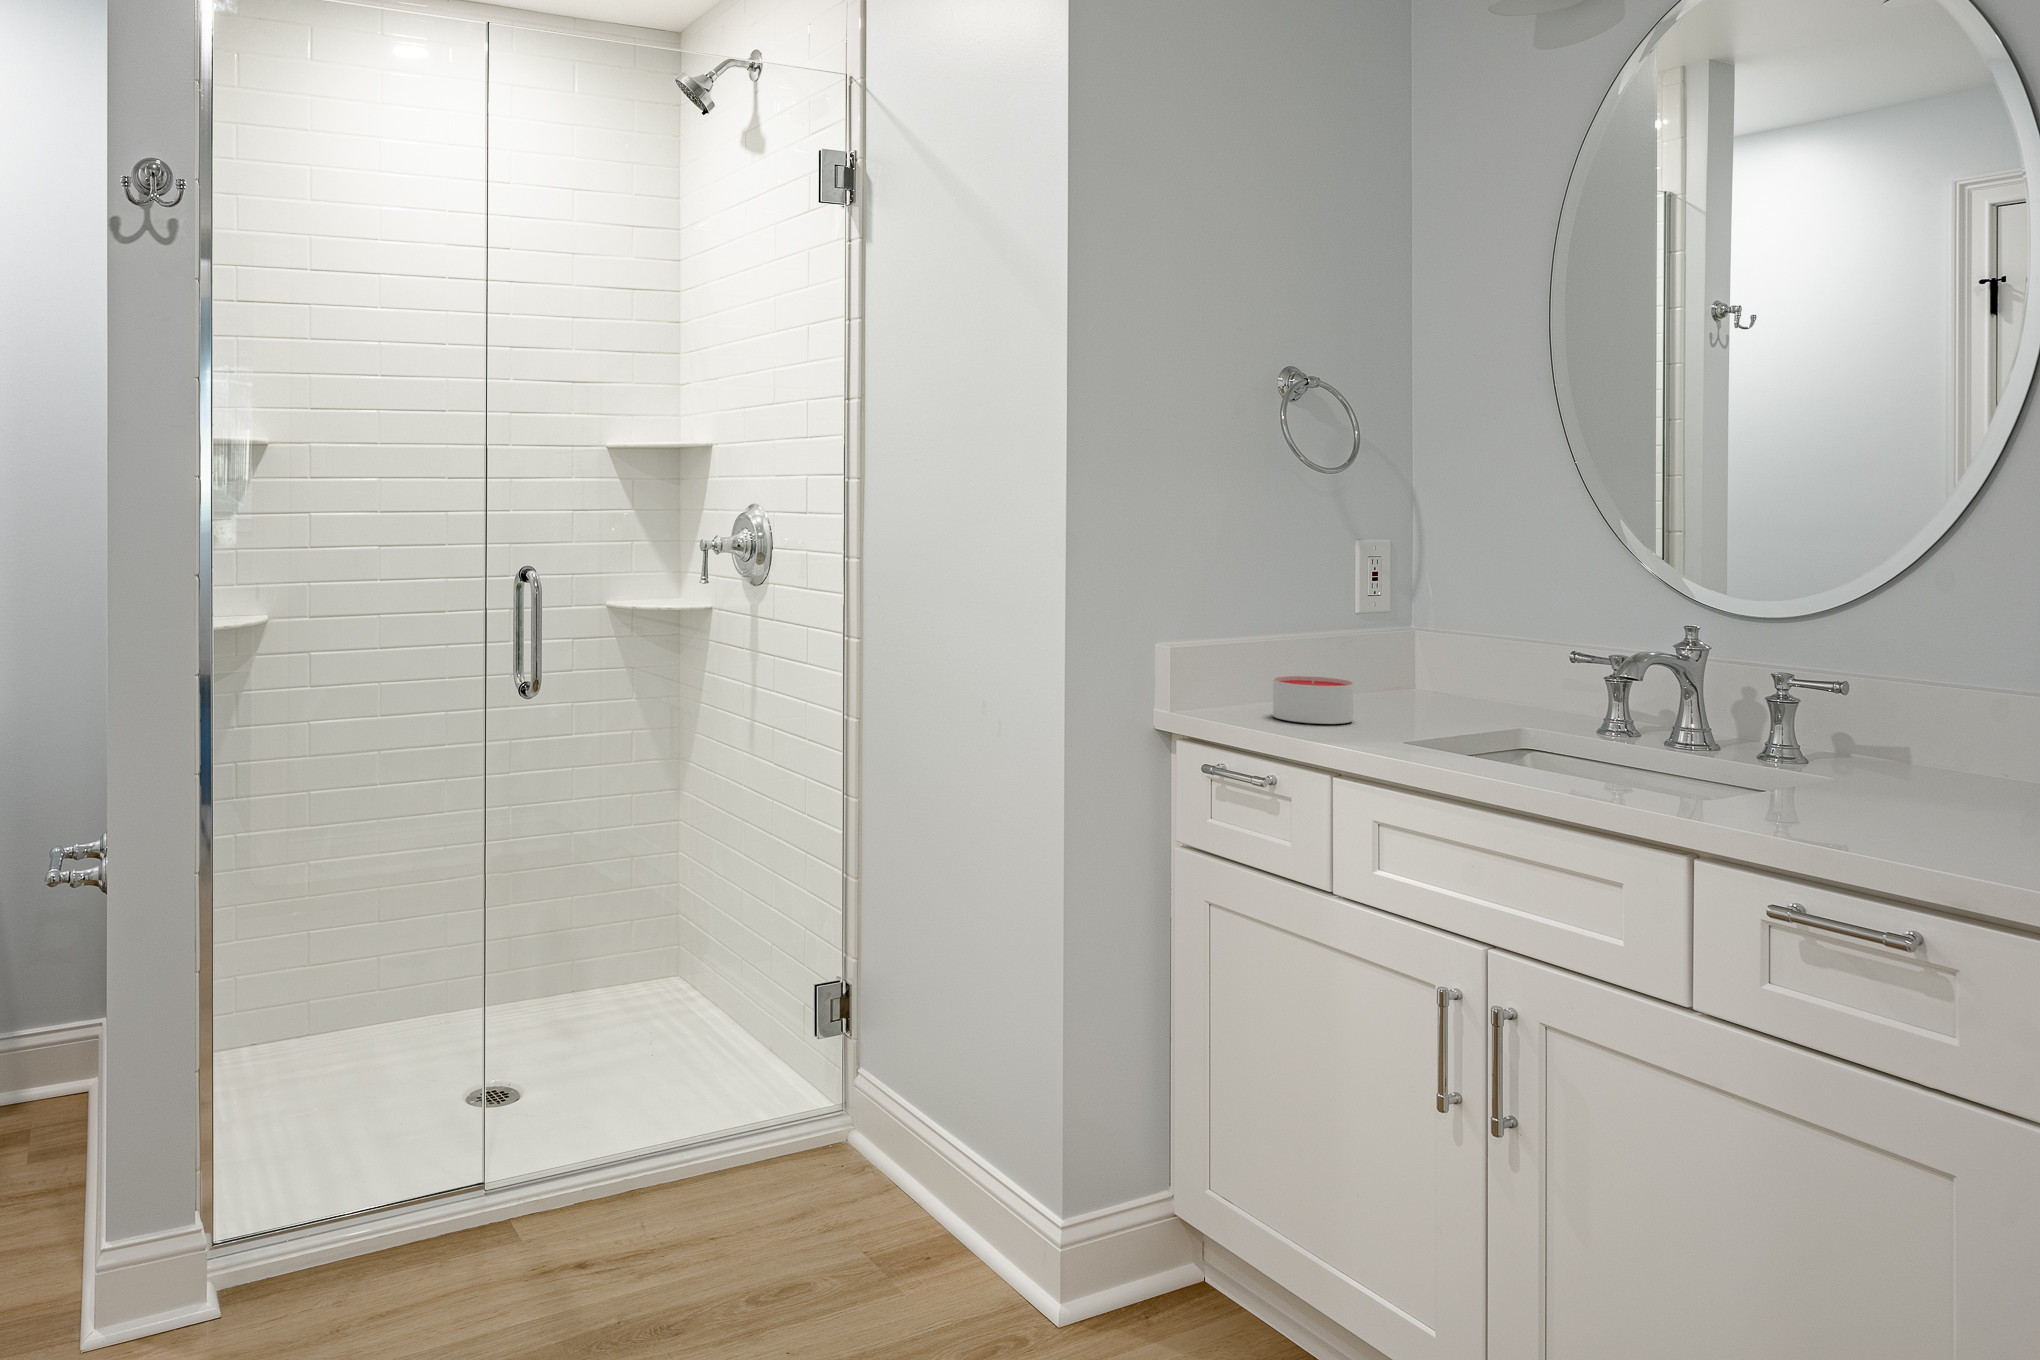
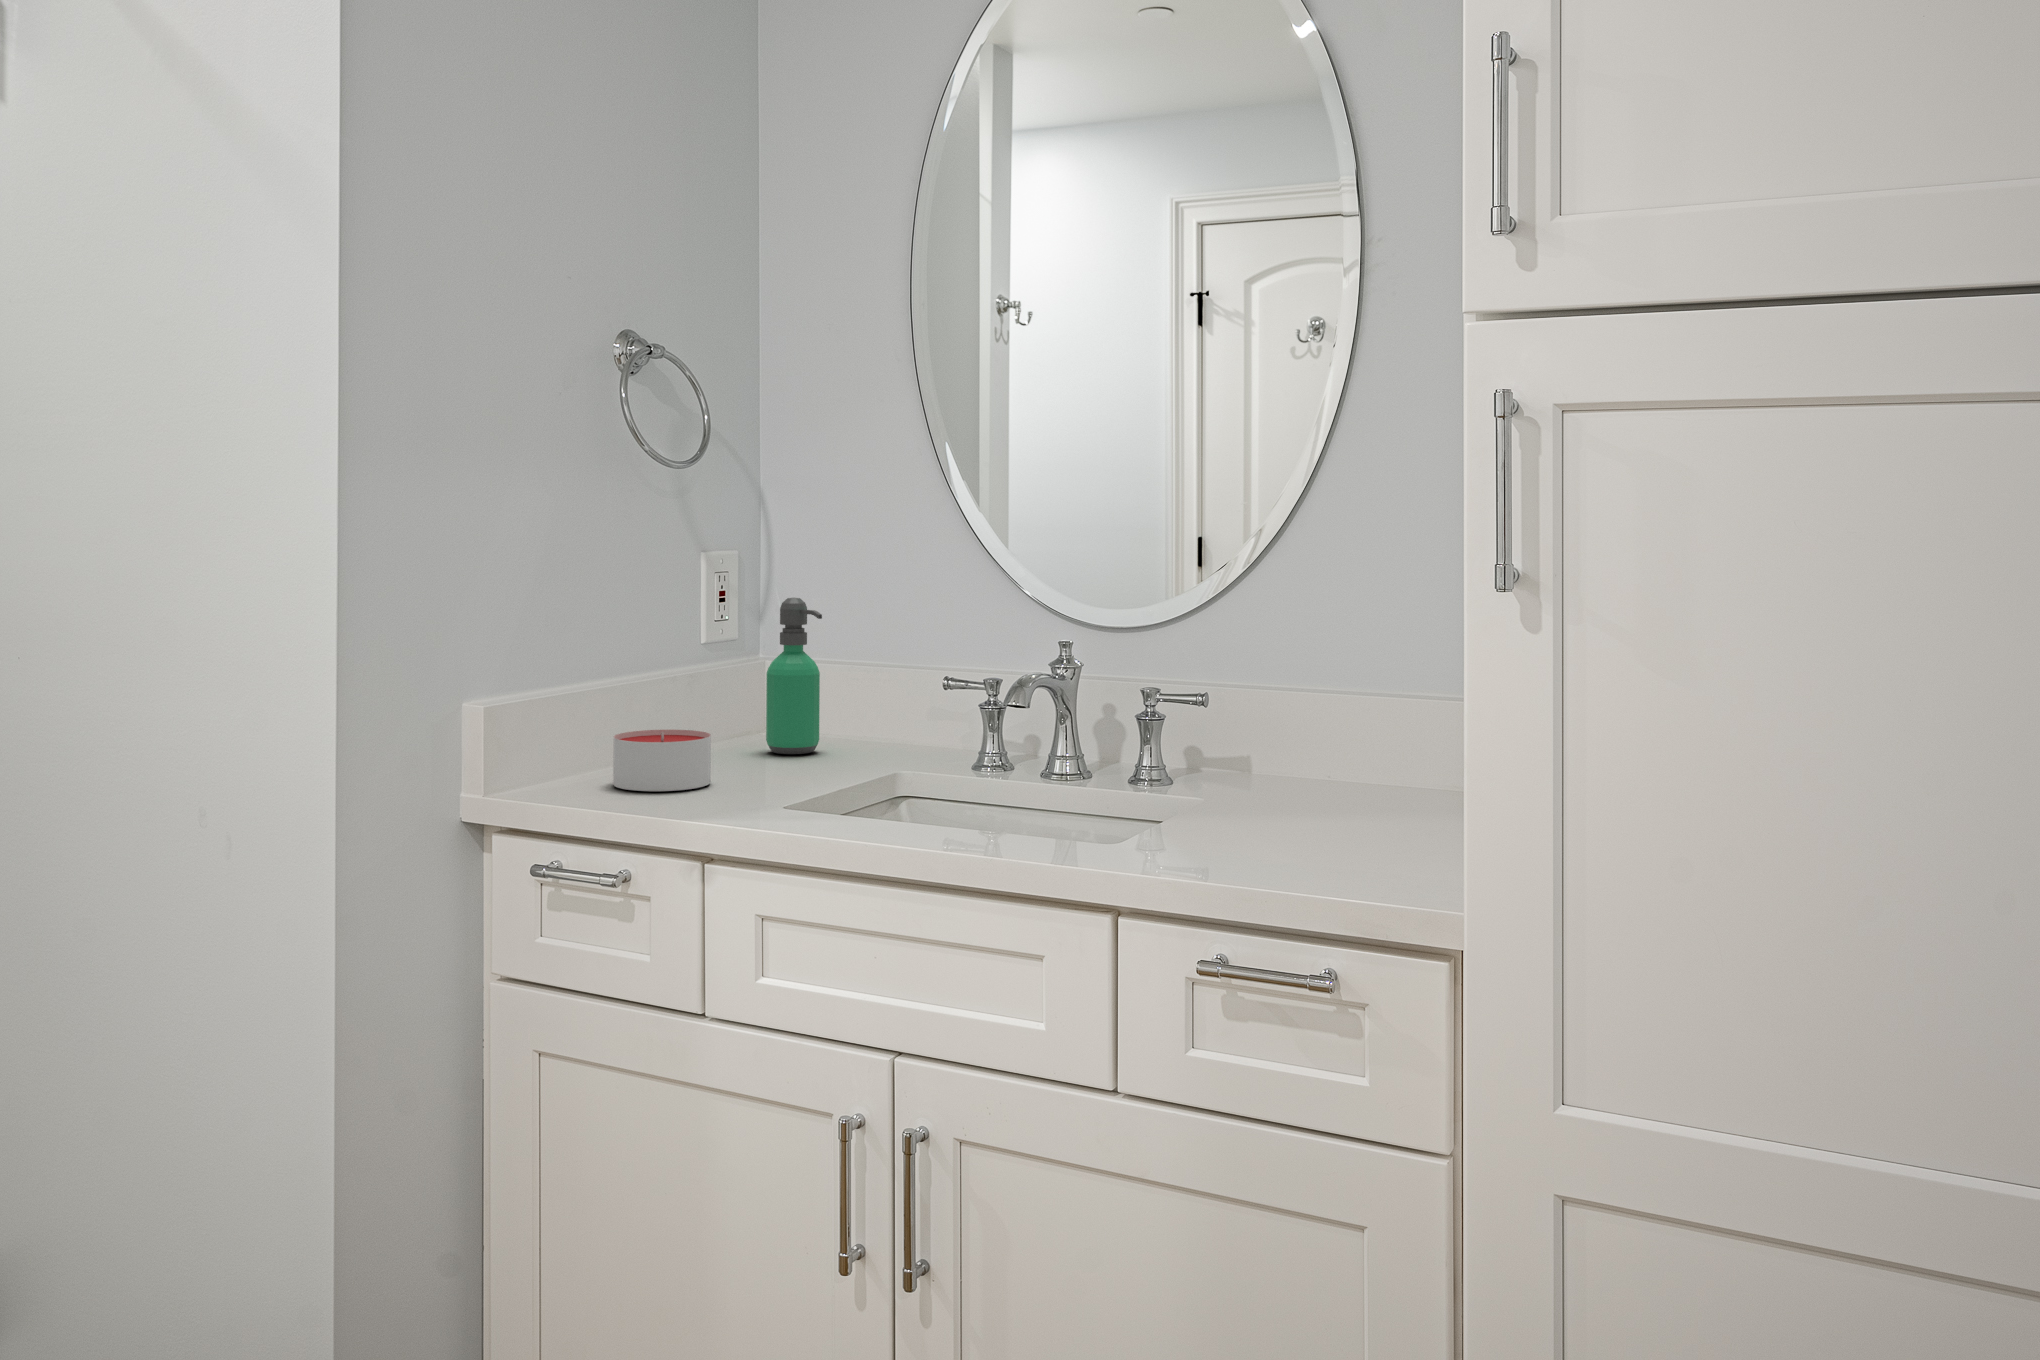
soap dispenser: none [1412,578,1461,707] -> present [766,598,822,754]

